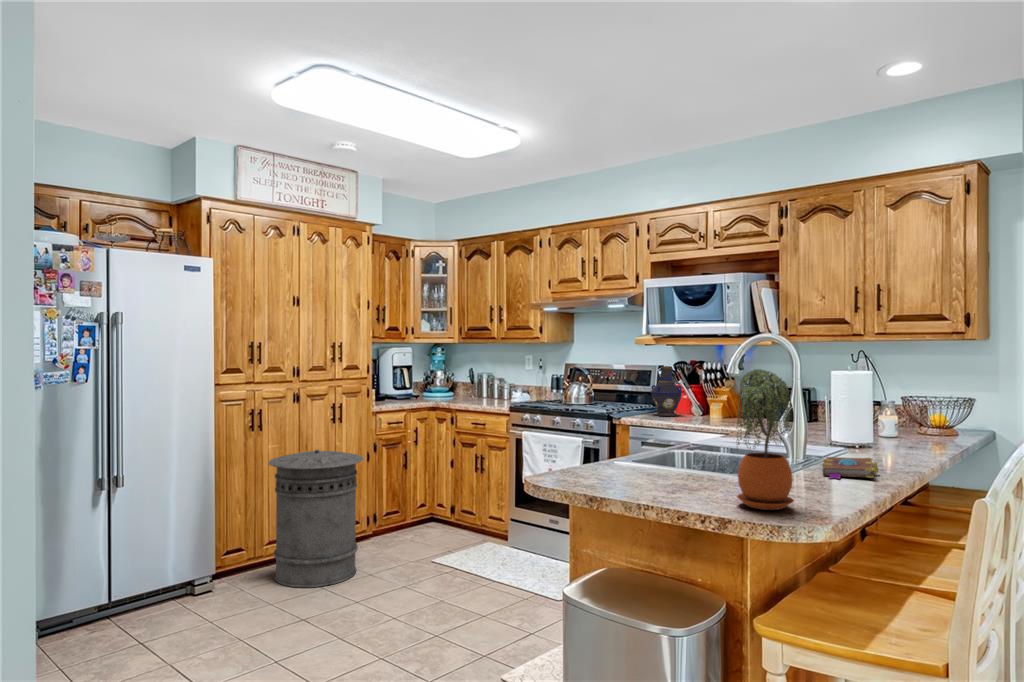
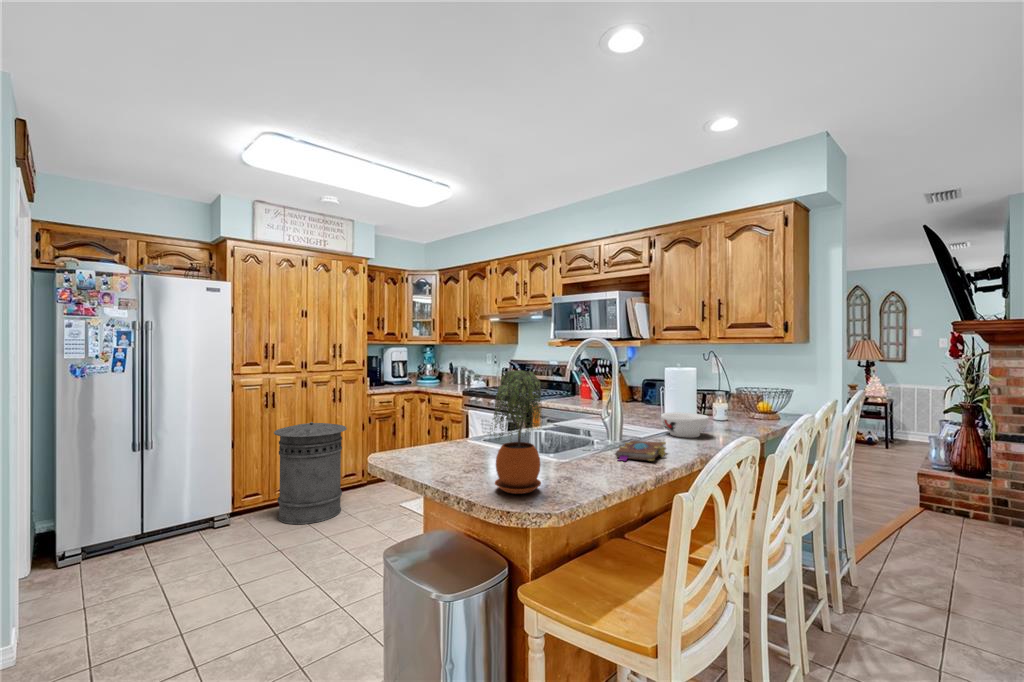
vase: present [651,366,683,417] -> none [558,363,582,401]
bowl: none [837,426,899,455] -> present [661,412,709,438]

